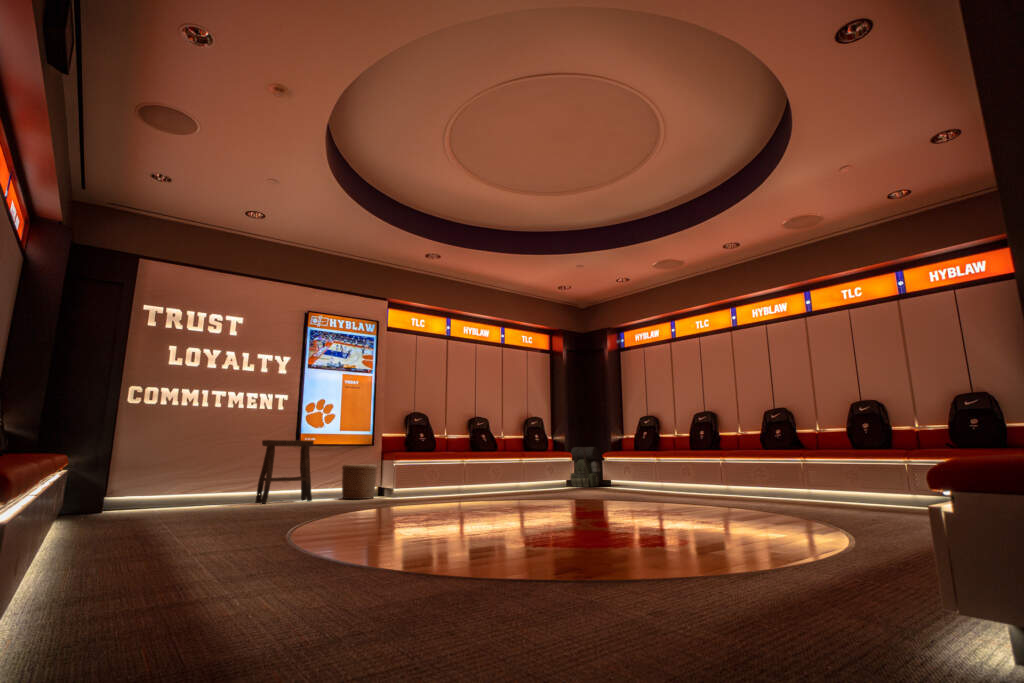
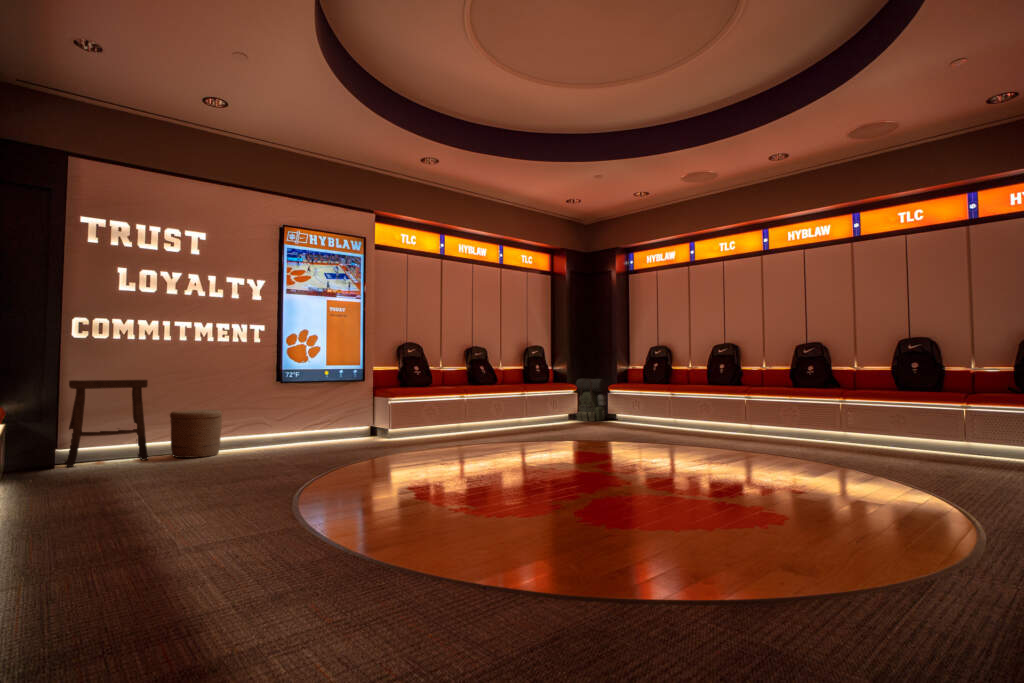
stool: present [255,440,314,504] -> present [65,380,148,467]
woven basket: present [342,465,377,499] -> present [170,410,222,458]

